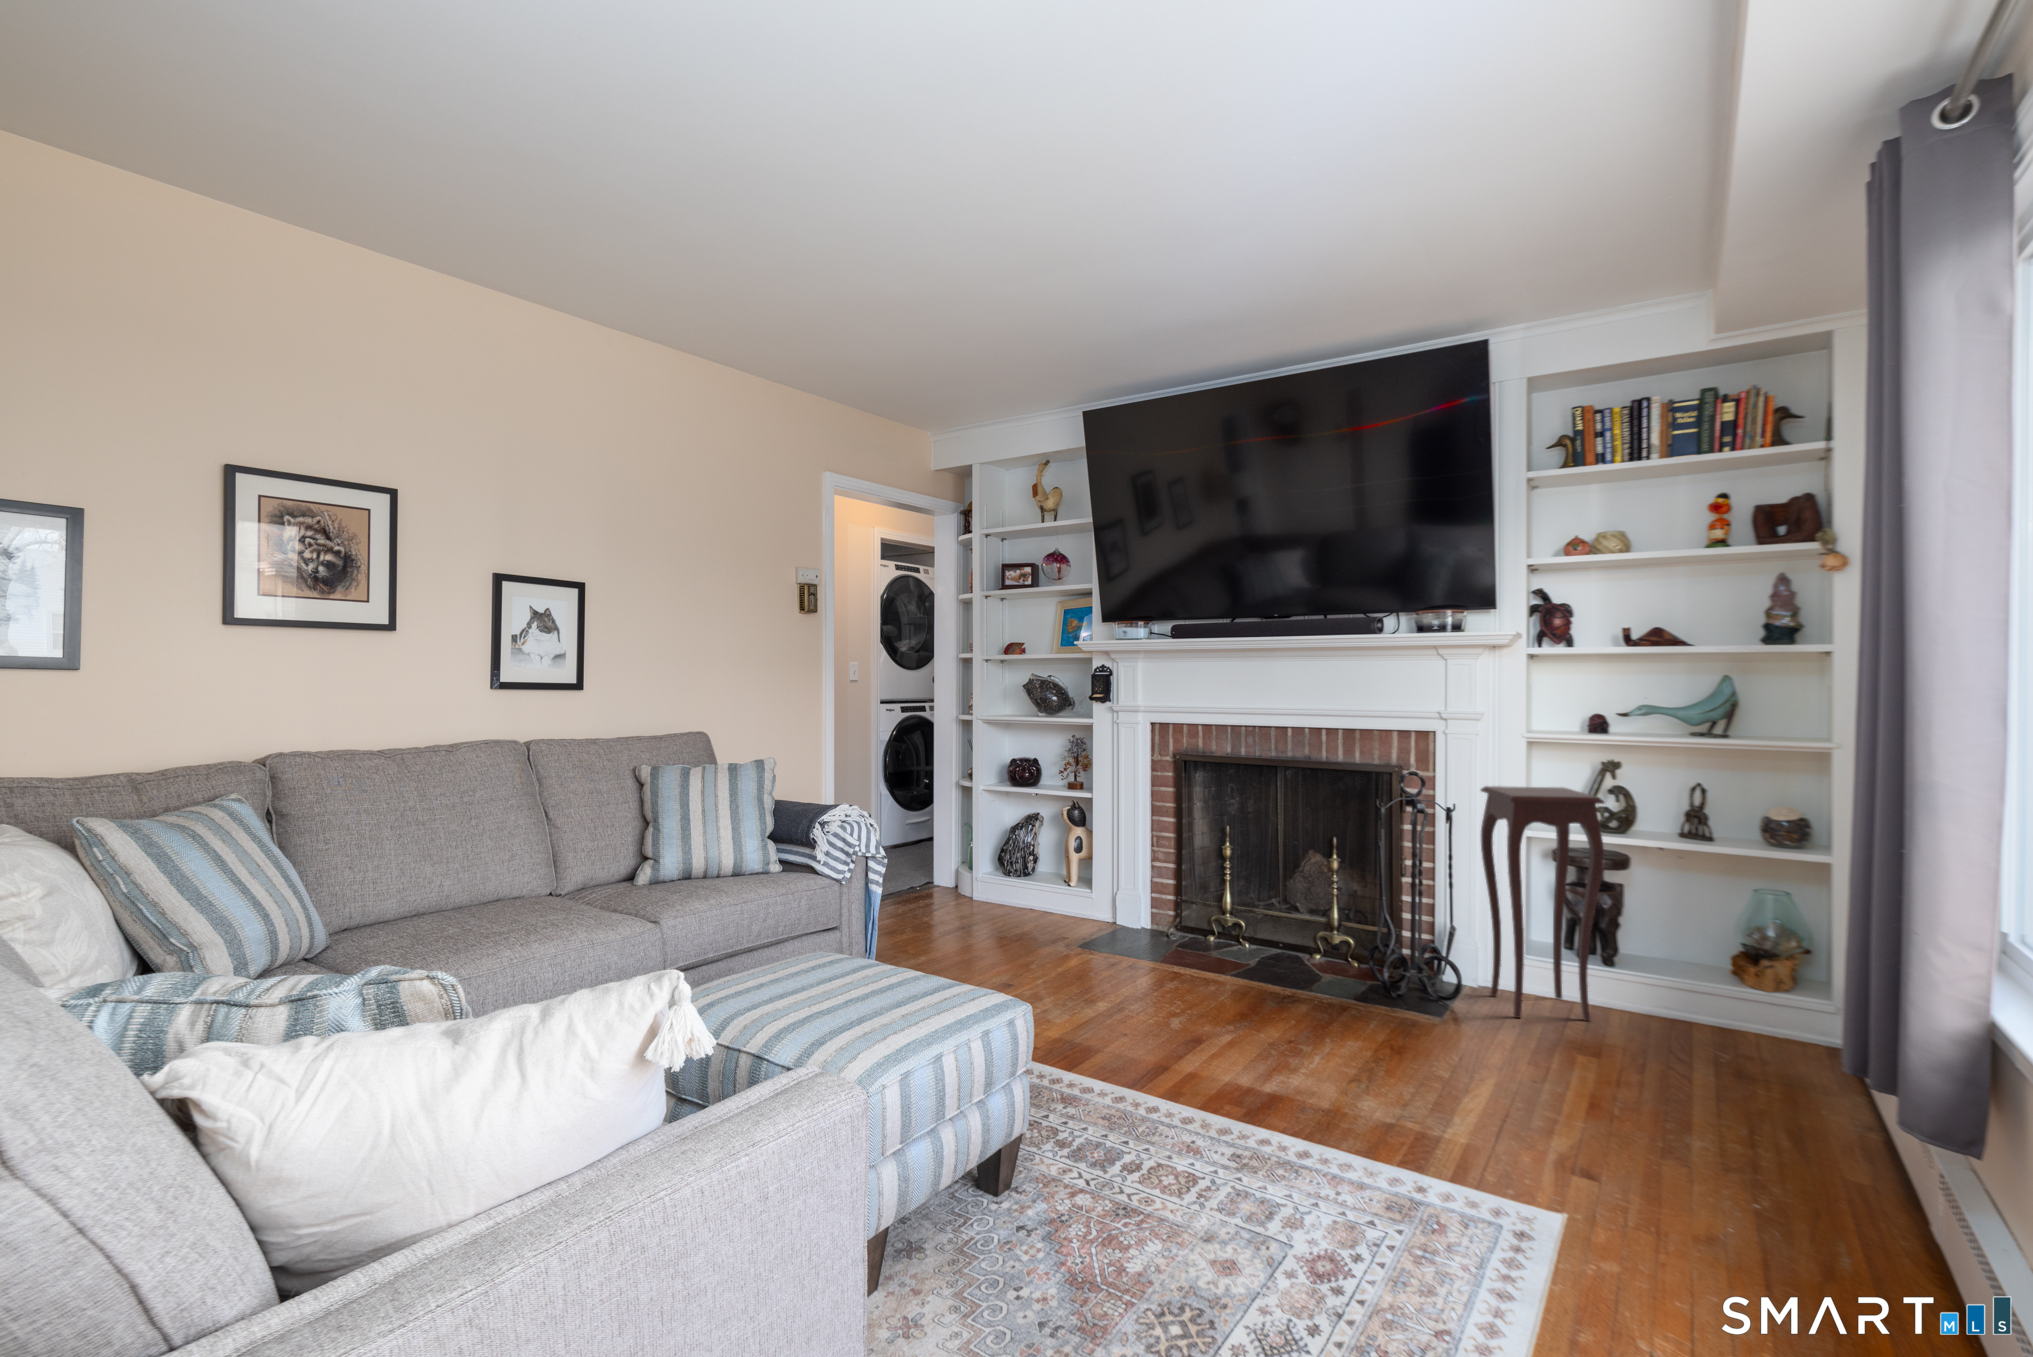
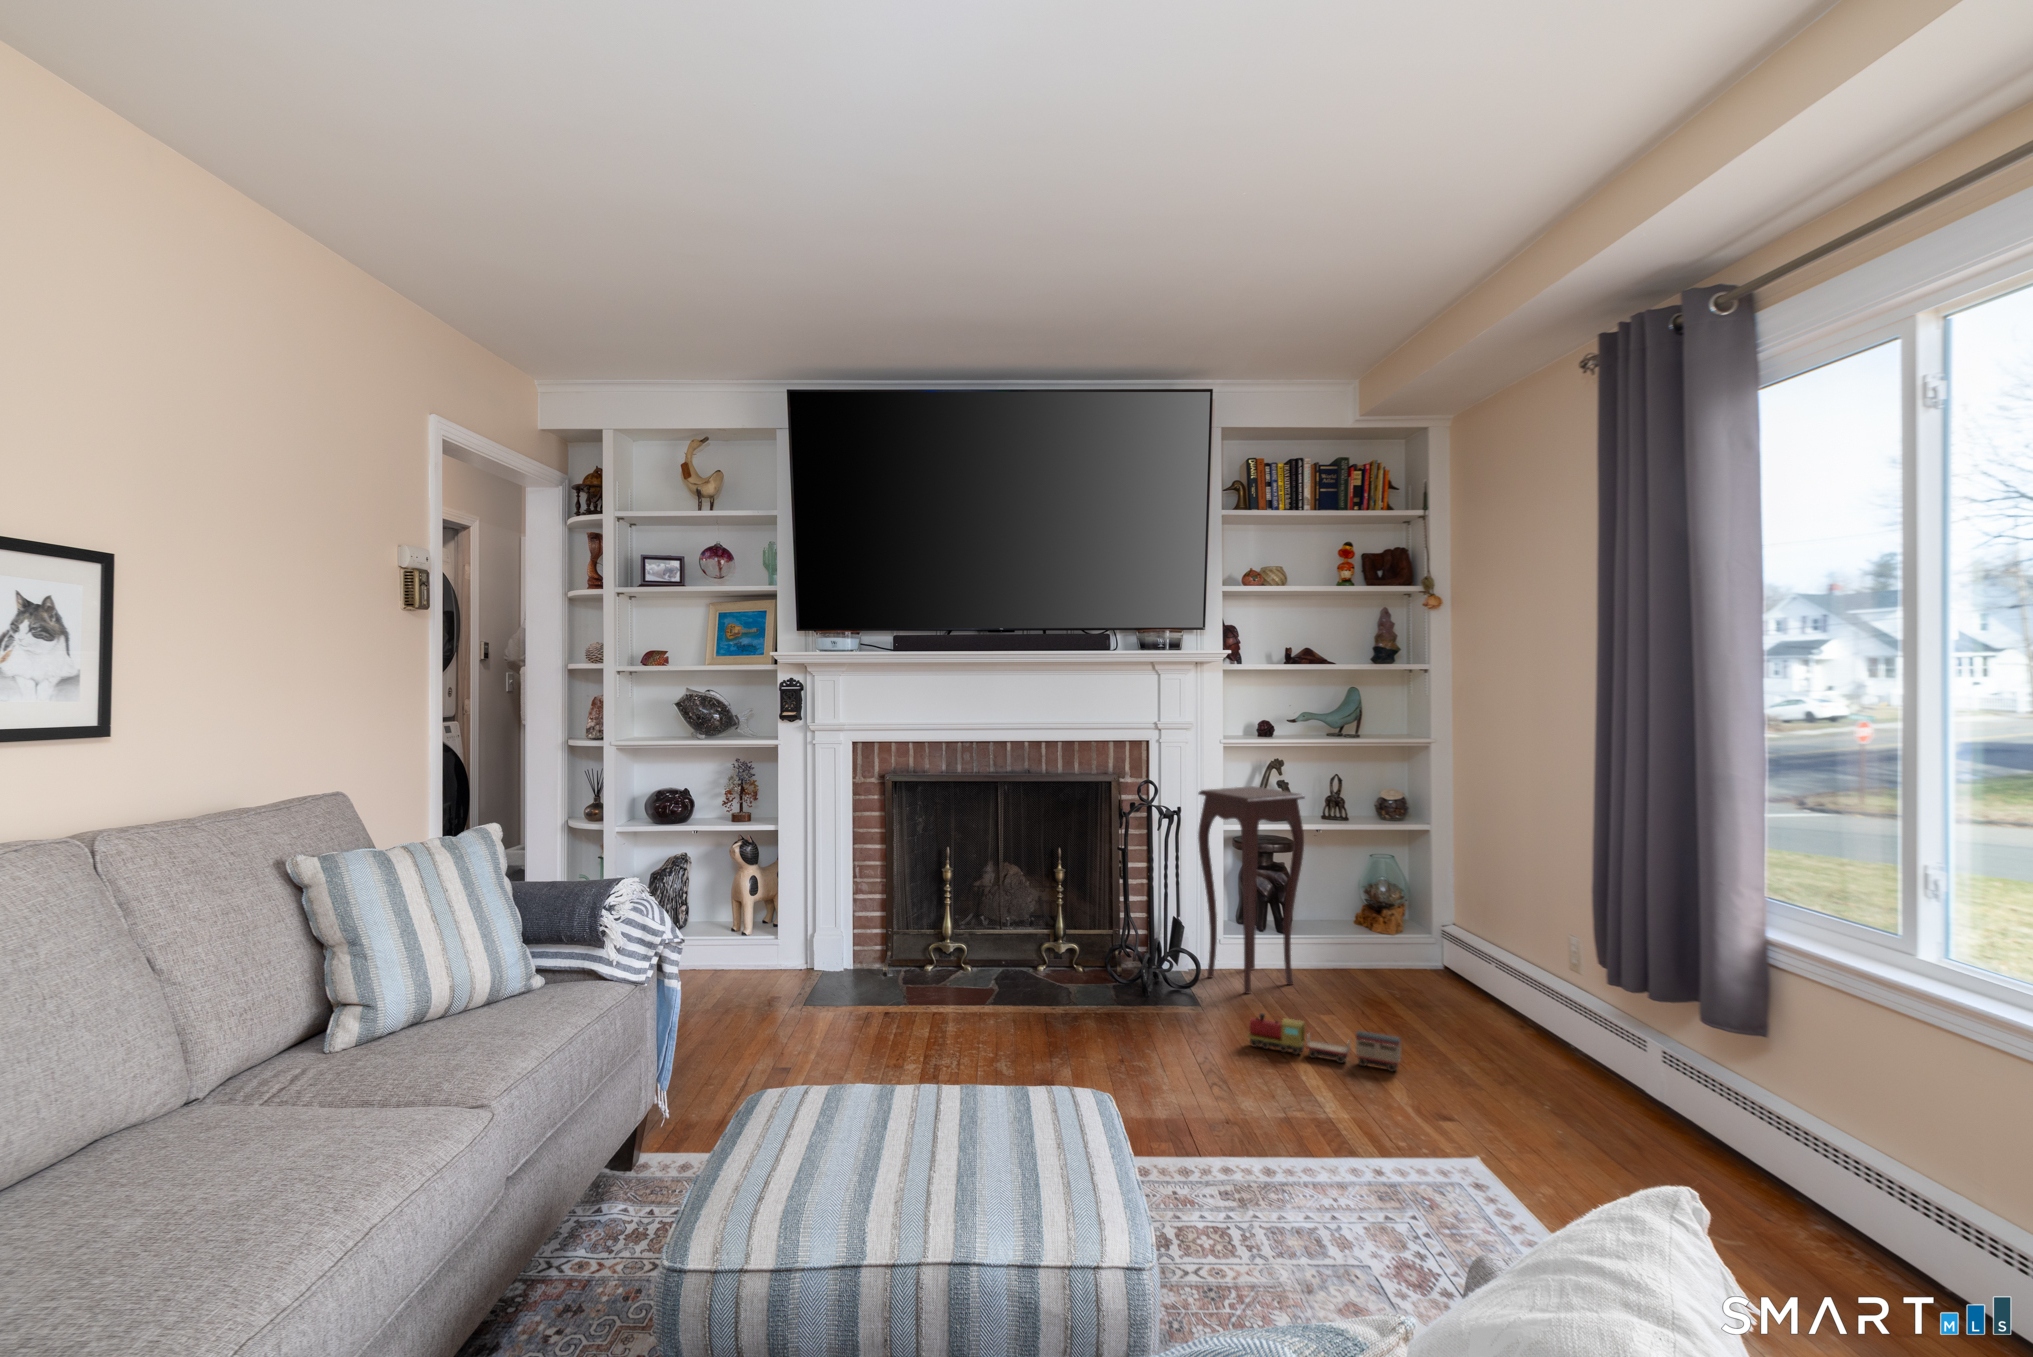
toy train: none [1440,1026,1606,1120] -> present [1248,1013,1401,1071]

